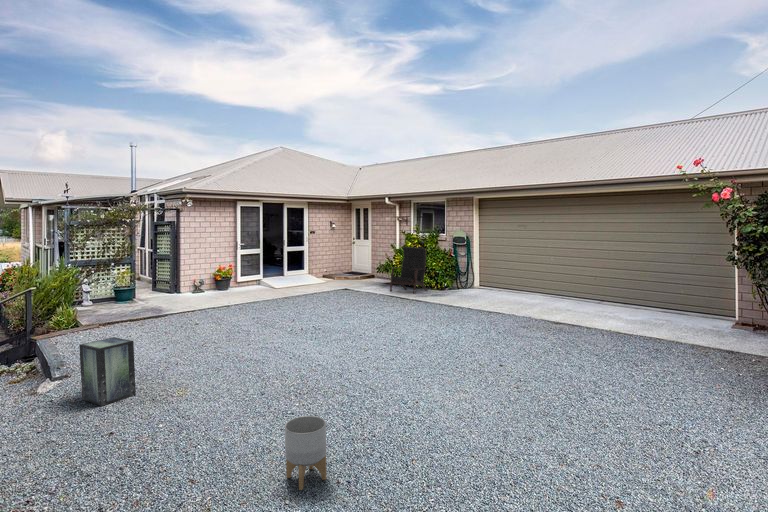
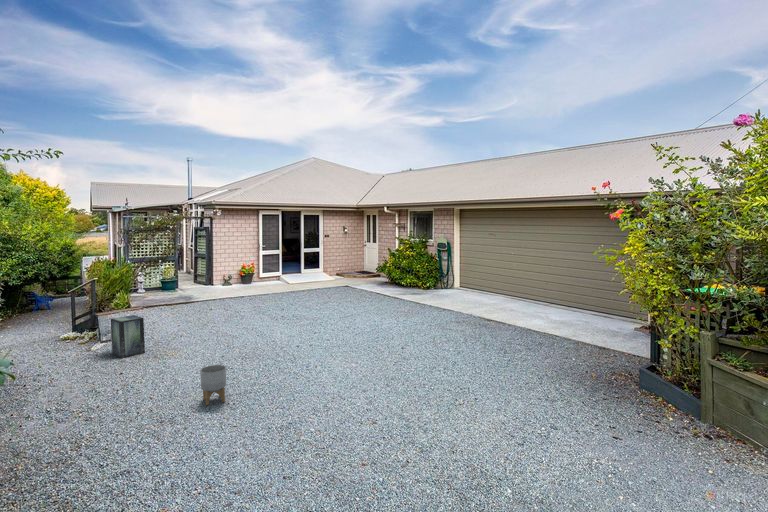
lounge chair: present [390,247,427,294] -> none [379,251,413,292]

